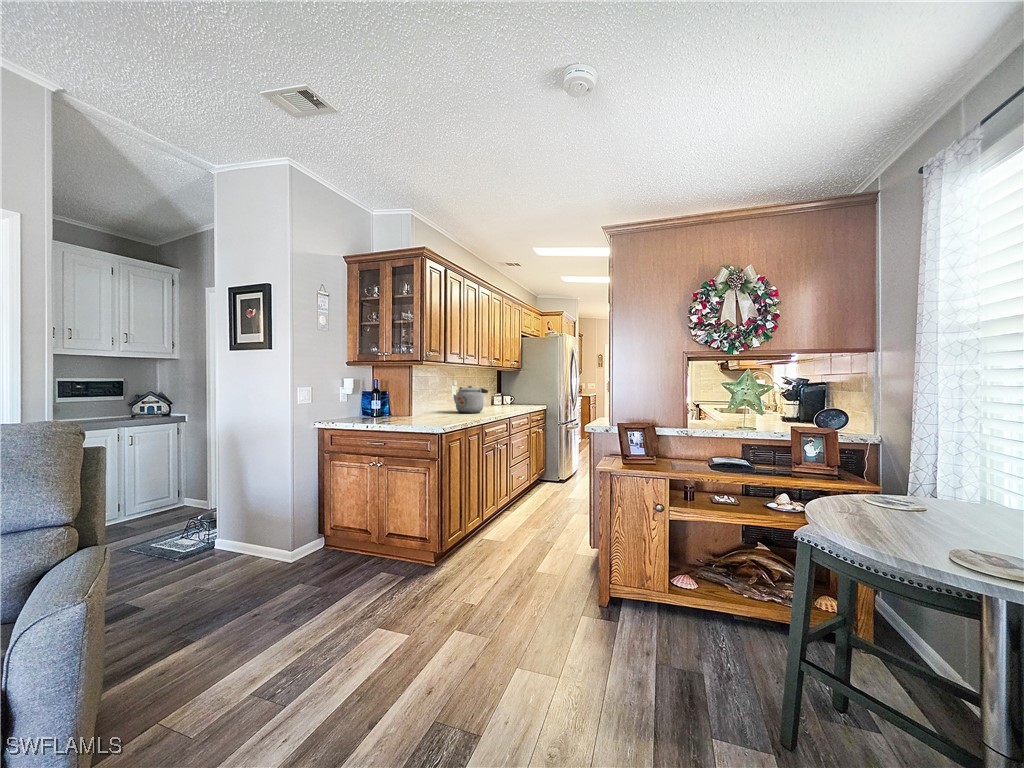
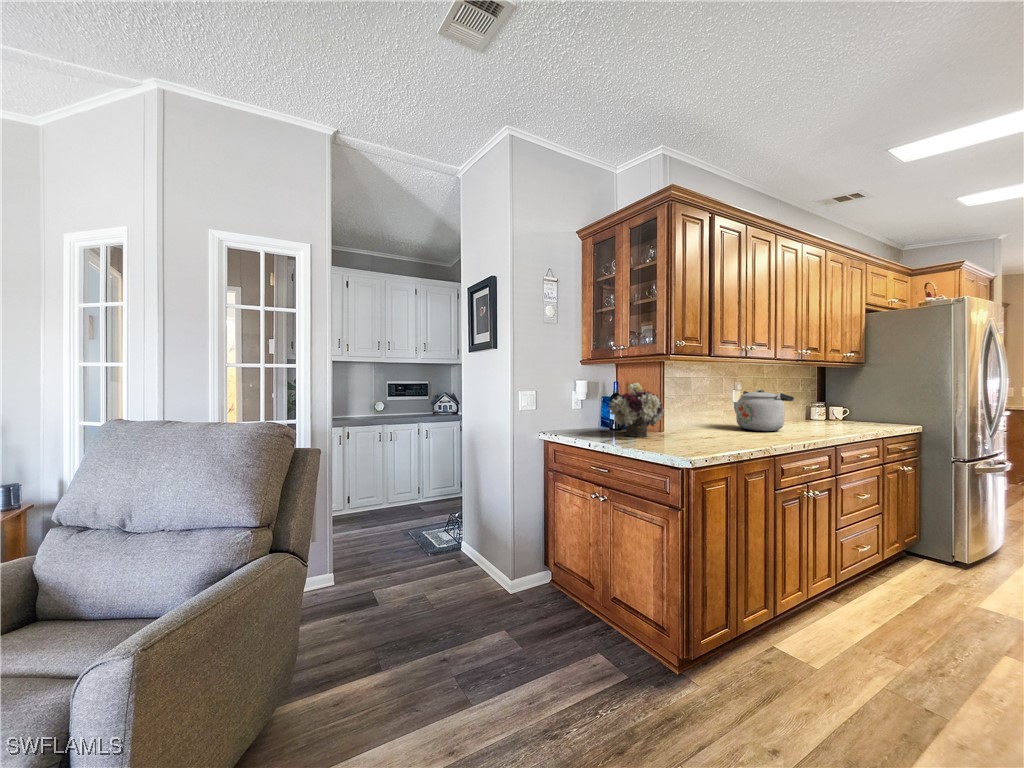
flower arrangement: none [374,380,414,420] -> present [608,383,665,437]

